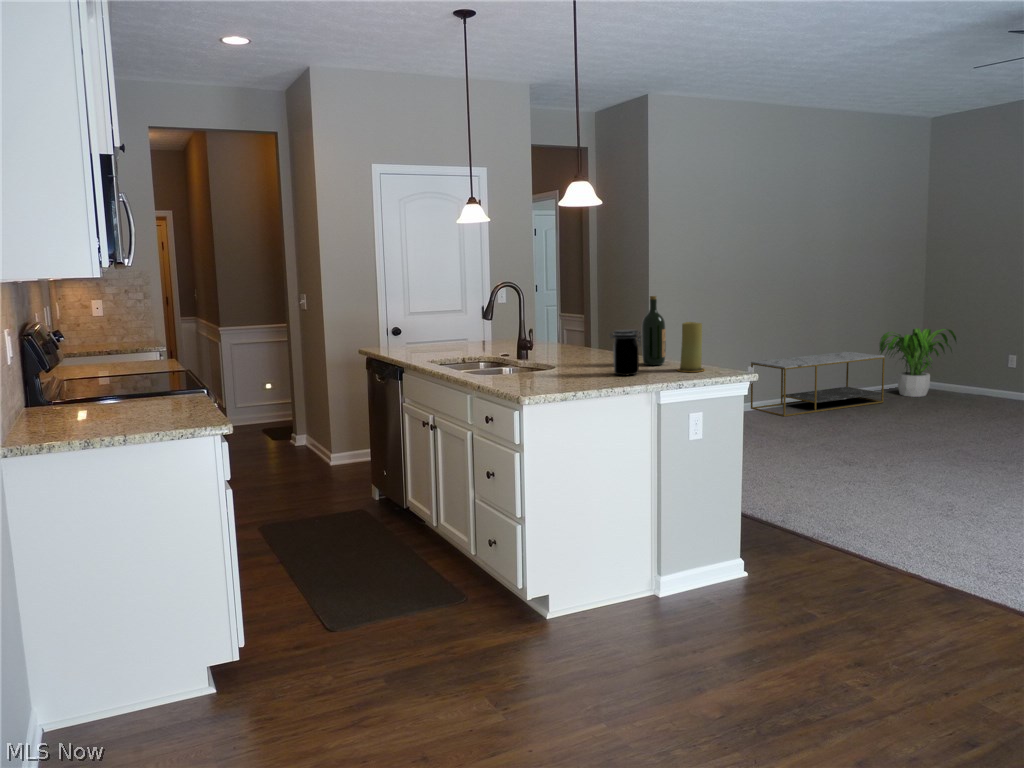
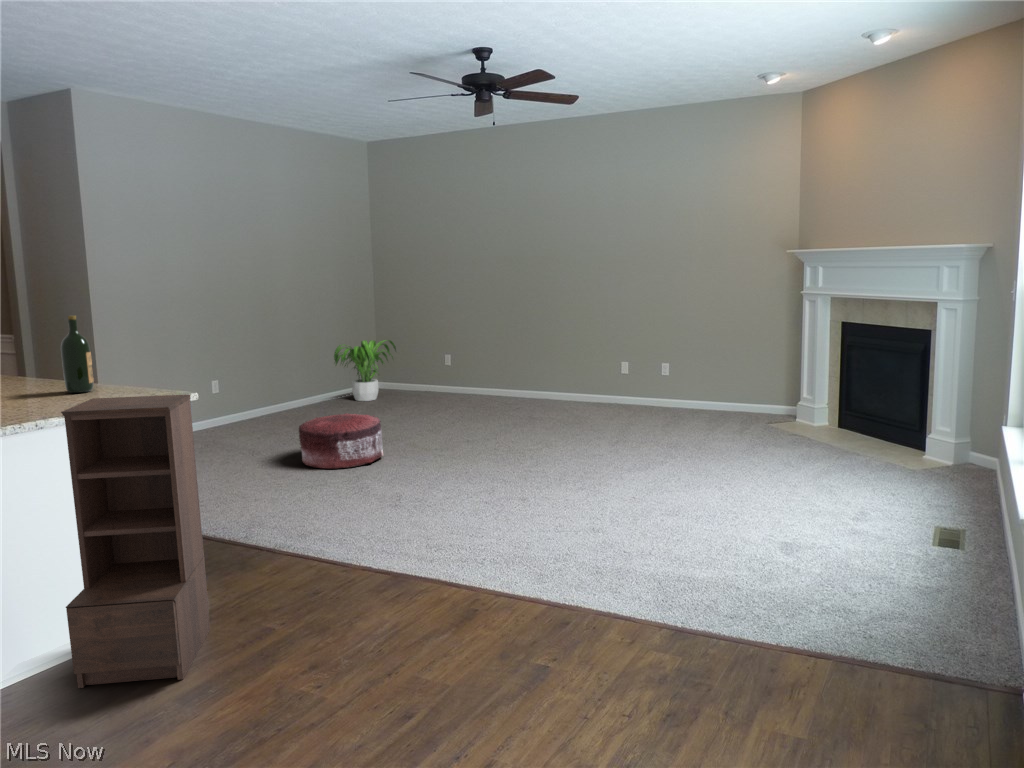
candle: present [677,322,705,372] -> none [107,343,140,397]
jar: present [609,330,642,376] -> none [15,354,57,408]
coffee table: present [751,352,885,416] -> none [214,364,341,431]
bookshelf: none [637,371,755,641] -> present [61,394,210,688]
pouf: none [839,408,937,467] -> present [299,413,383,469]

